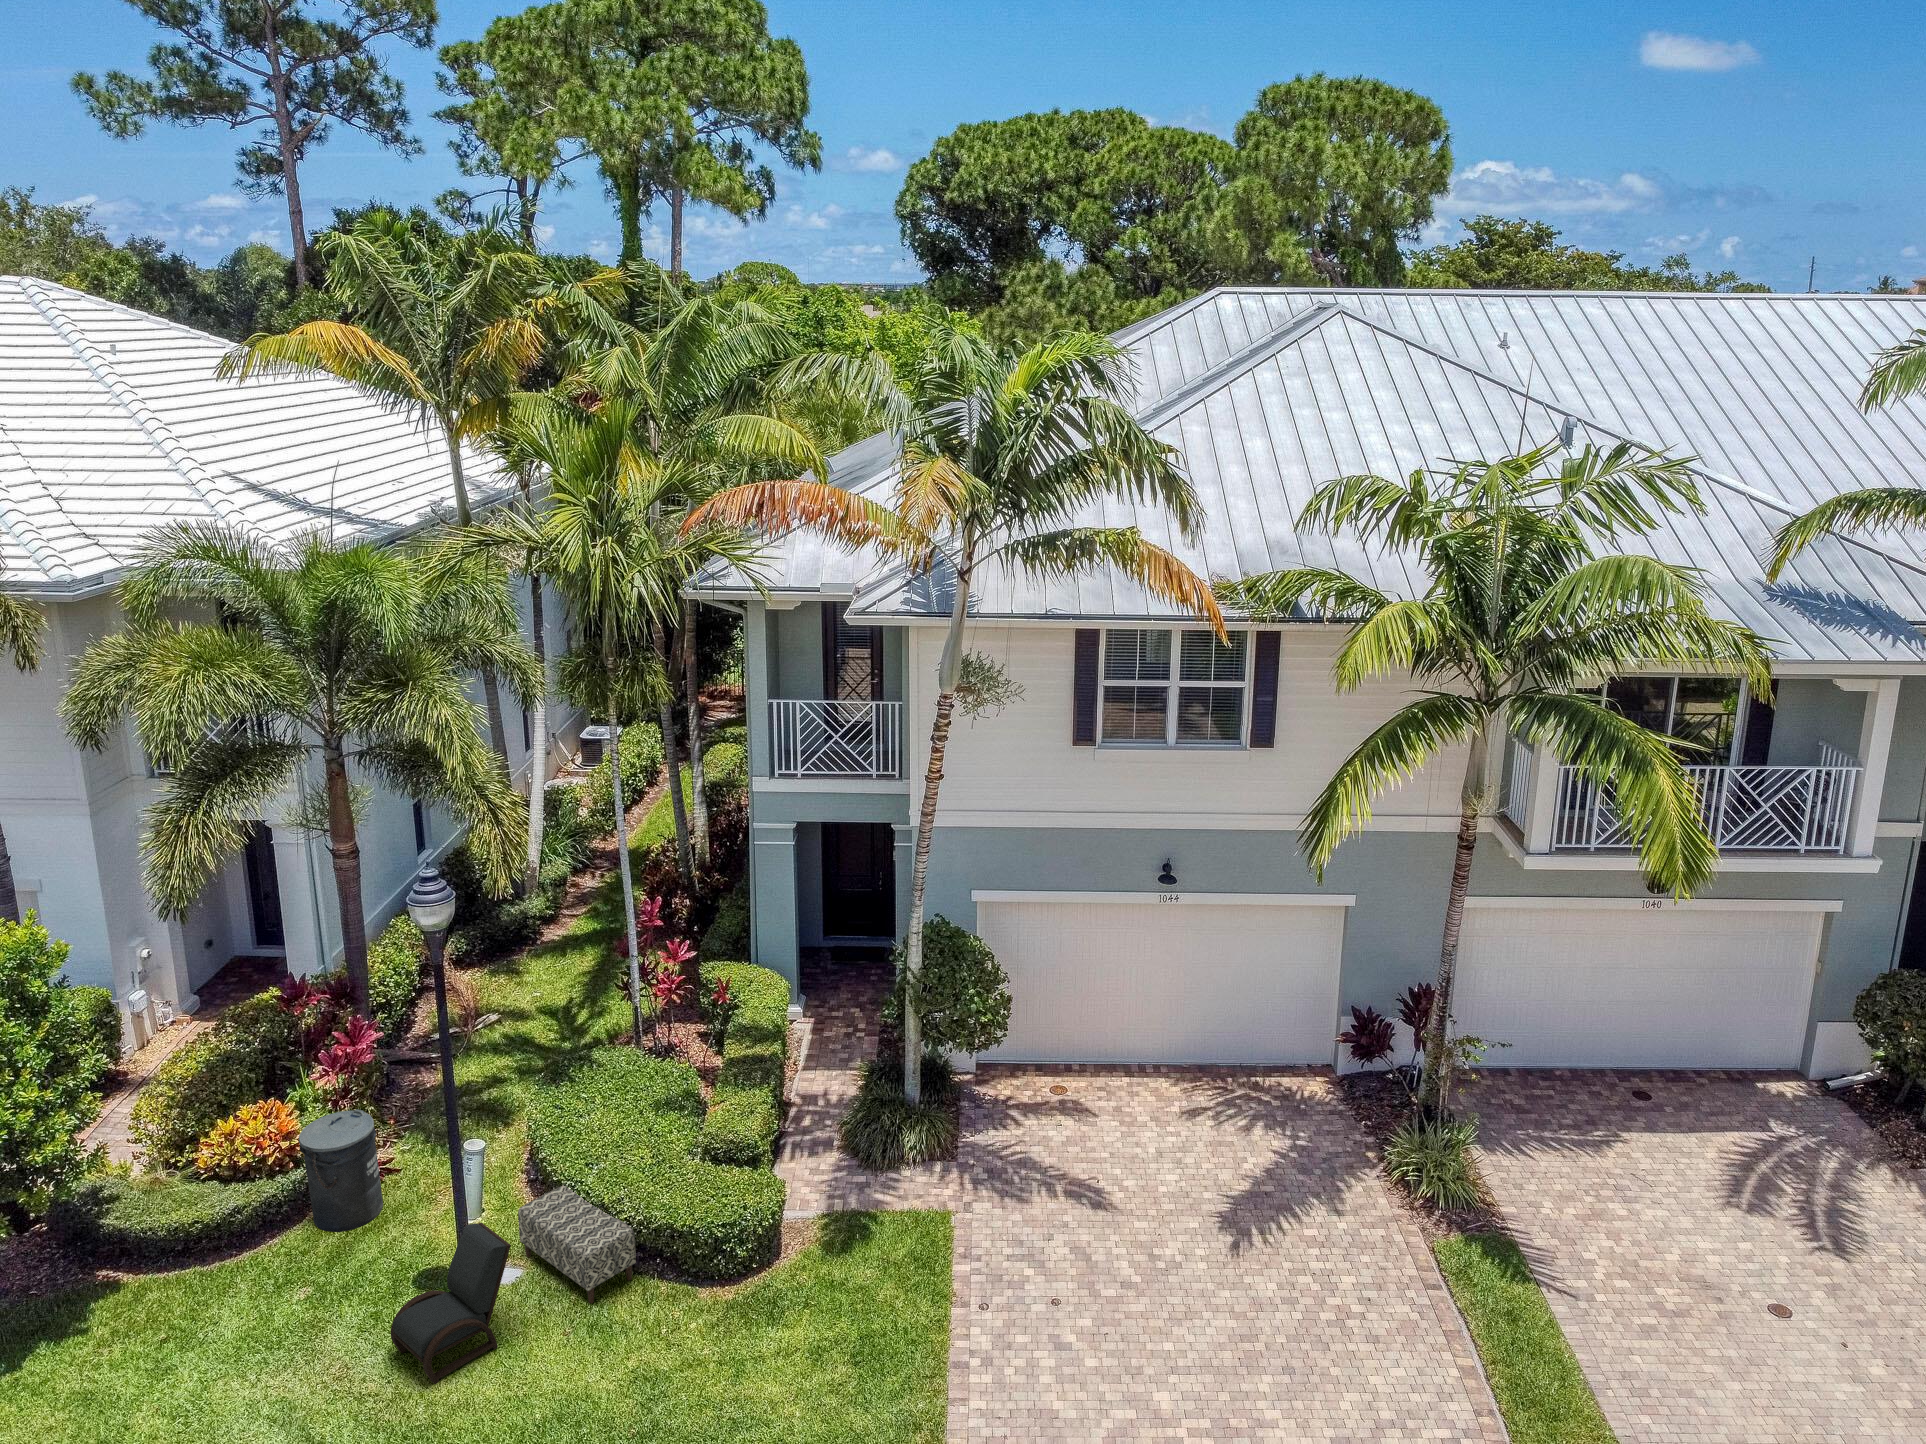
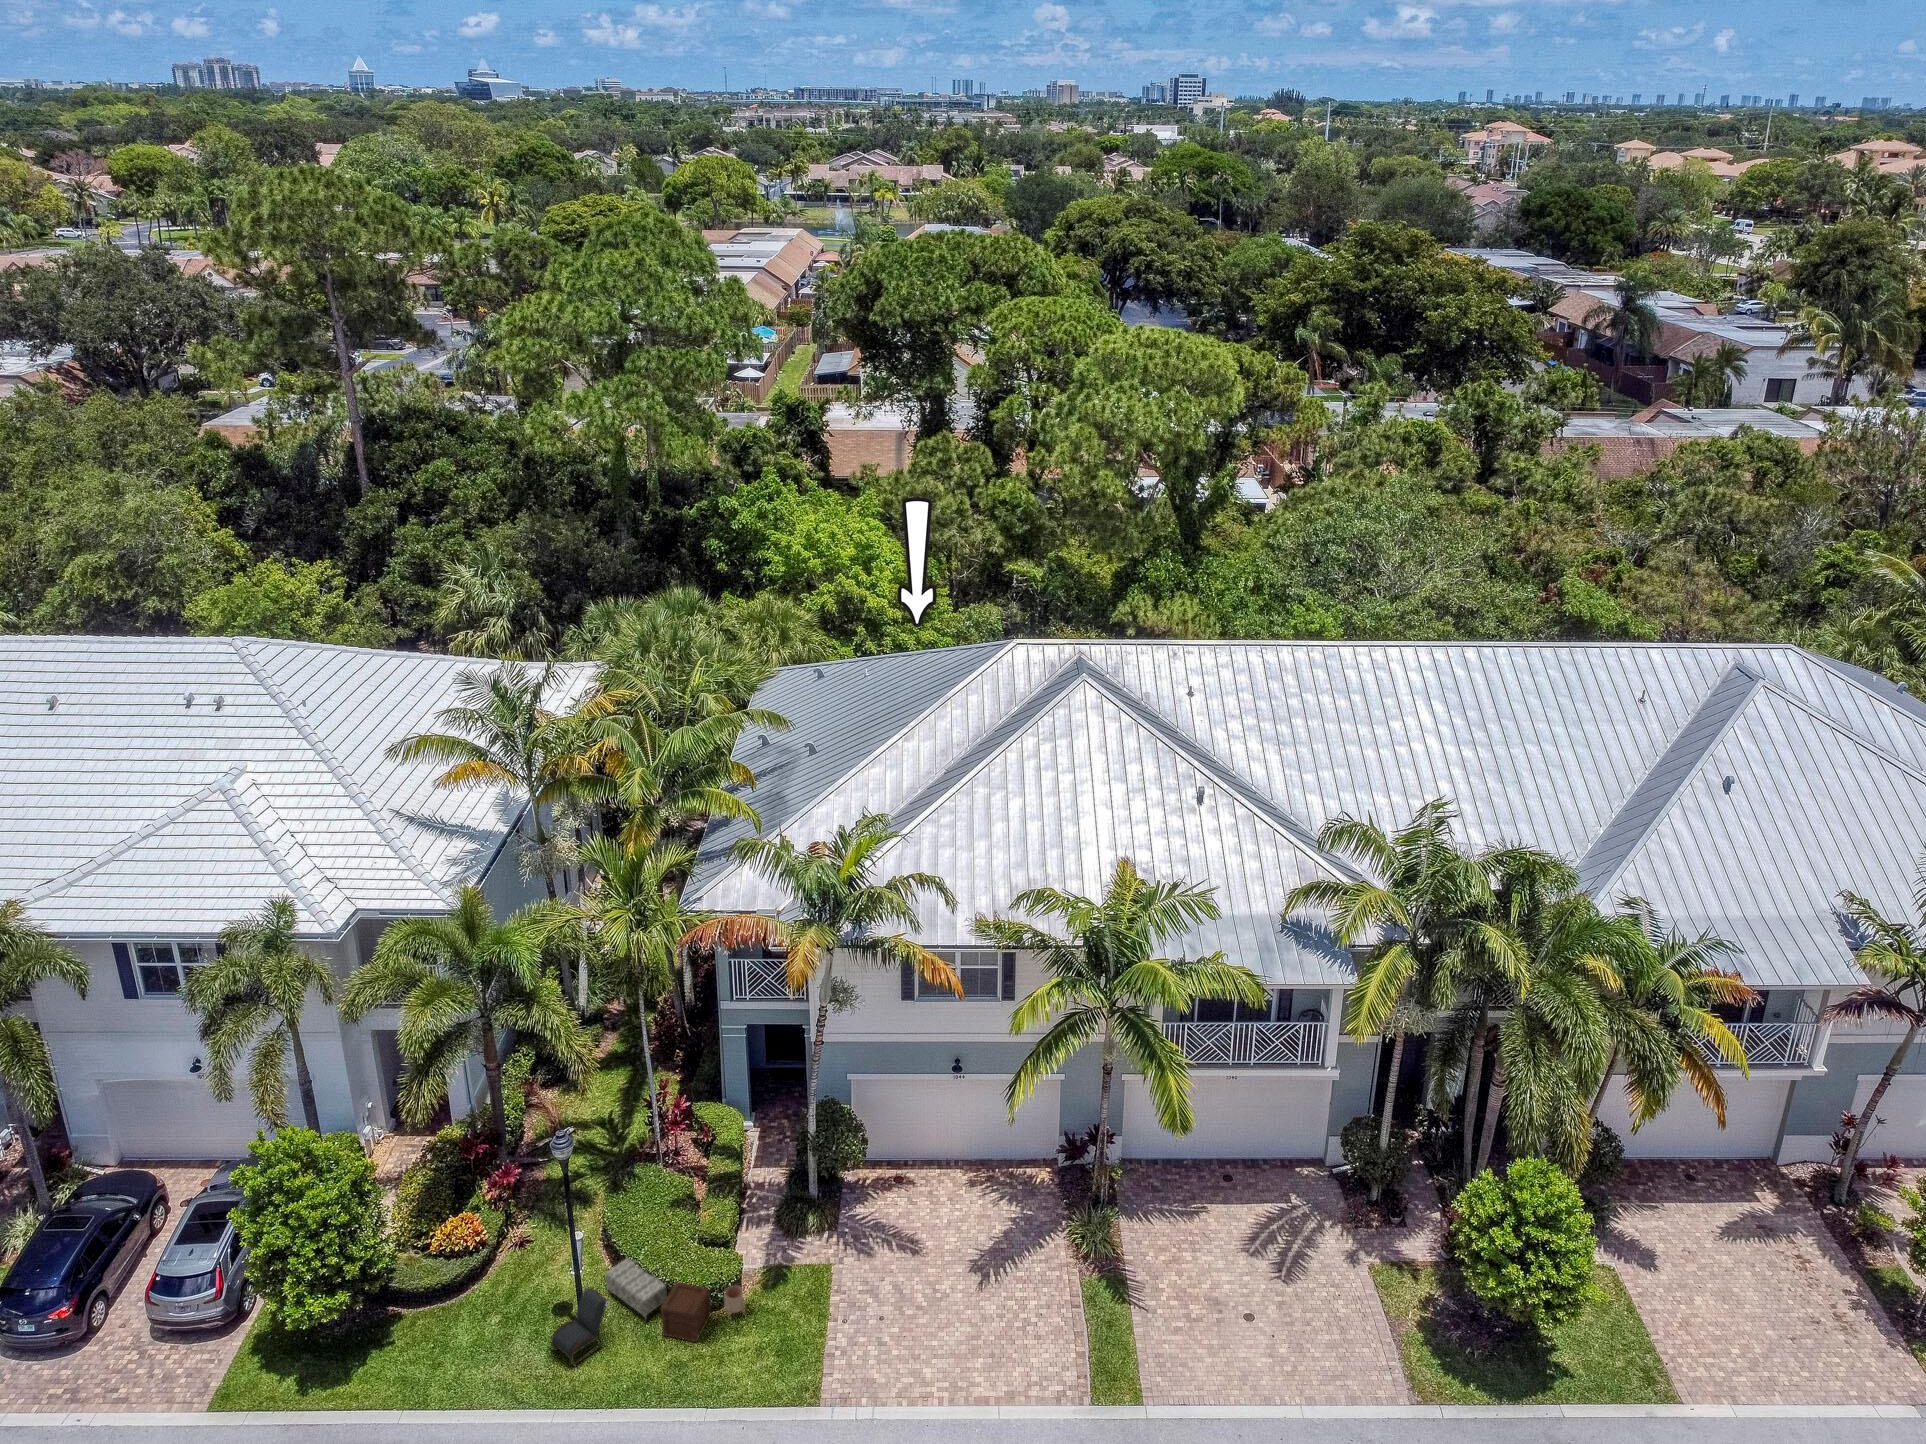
trash can: present [299,1109,383,1232] -> none [488,1217,530,1282]
wooden crate: none [618,1221,722,1341] -> present [661,1282,712,1342]
planter: none [747,1234,789,1303] -> present [724,1286,745,1315]

